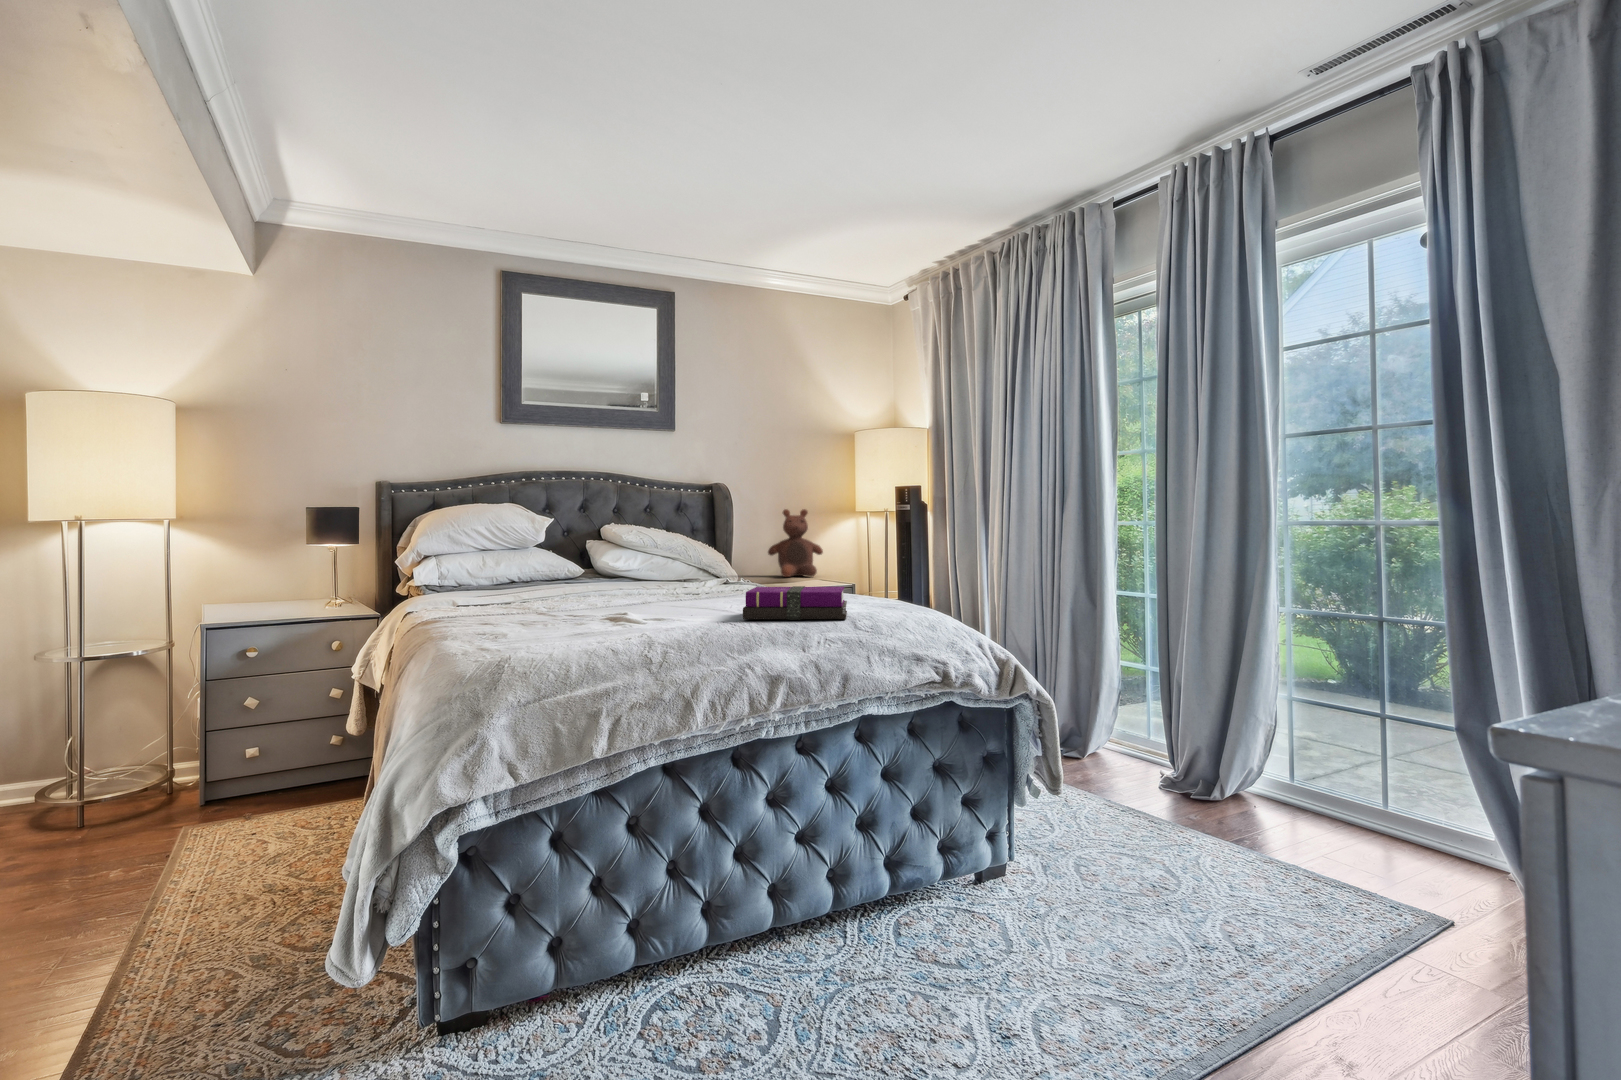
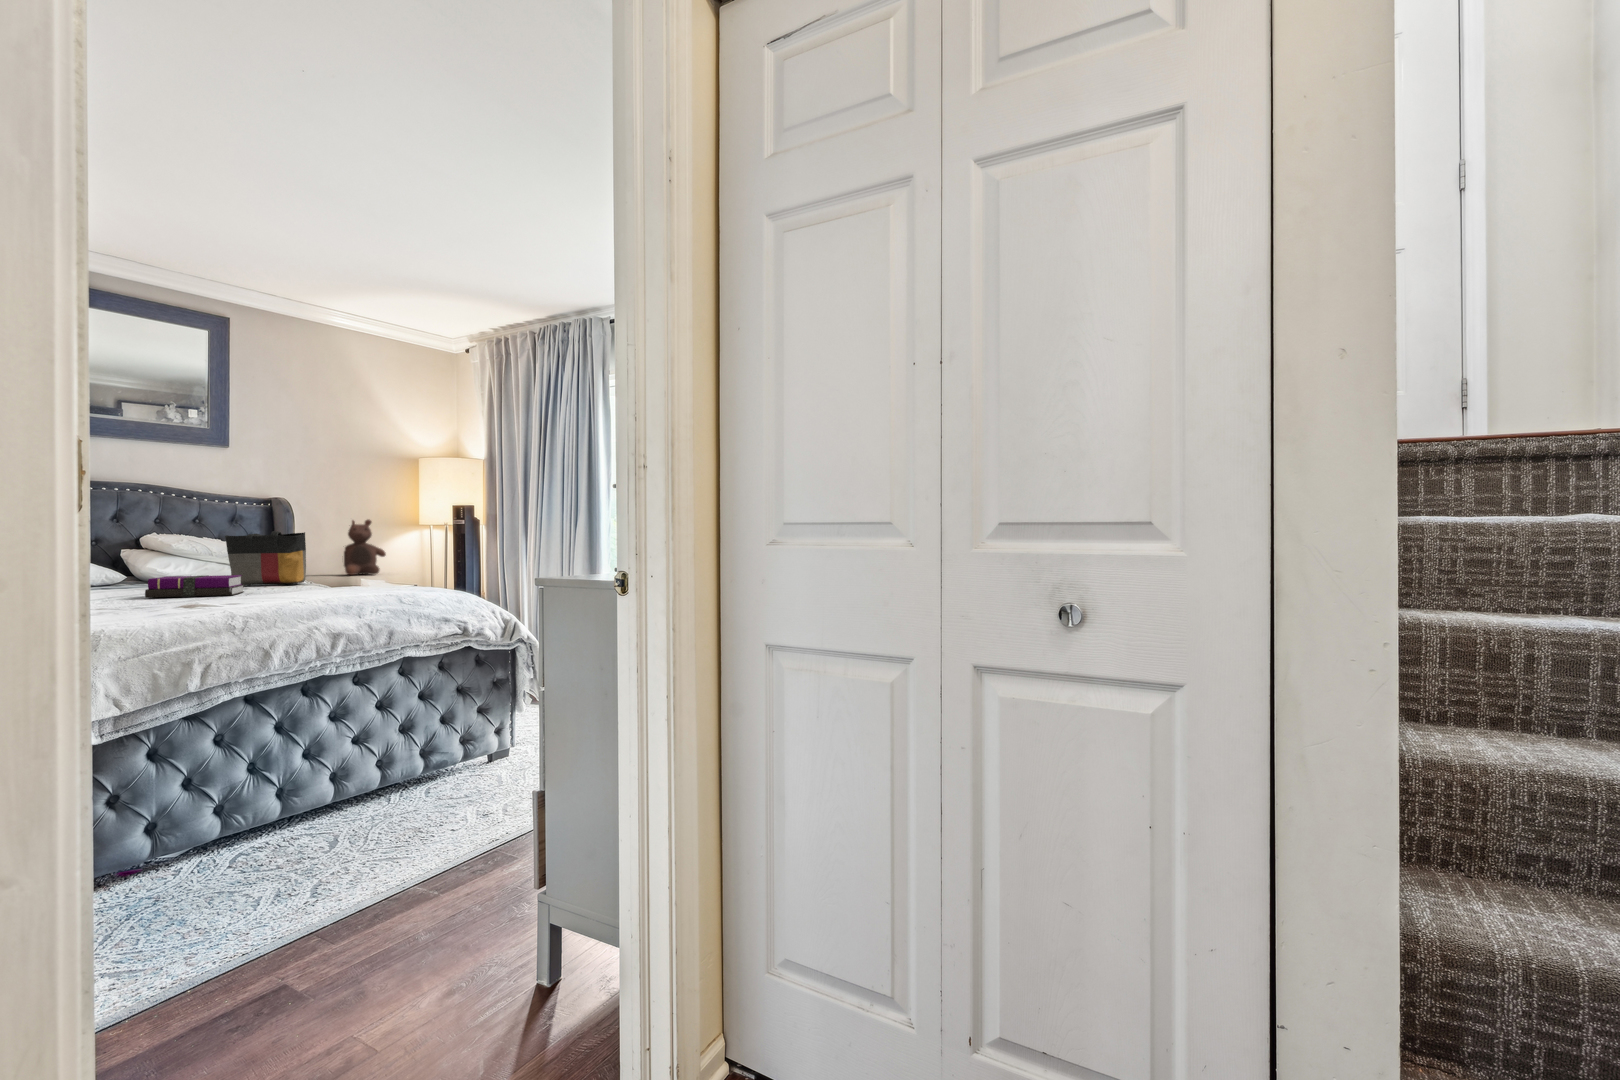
tote bag: none [660,524,740,589] -> present [225,531,306,585]
notebook: present [743,586,847,620] -> present [145,575,244,598]

